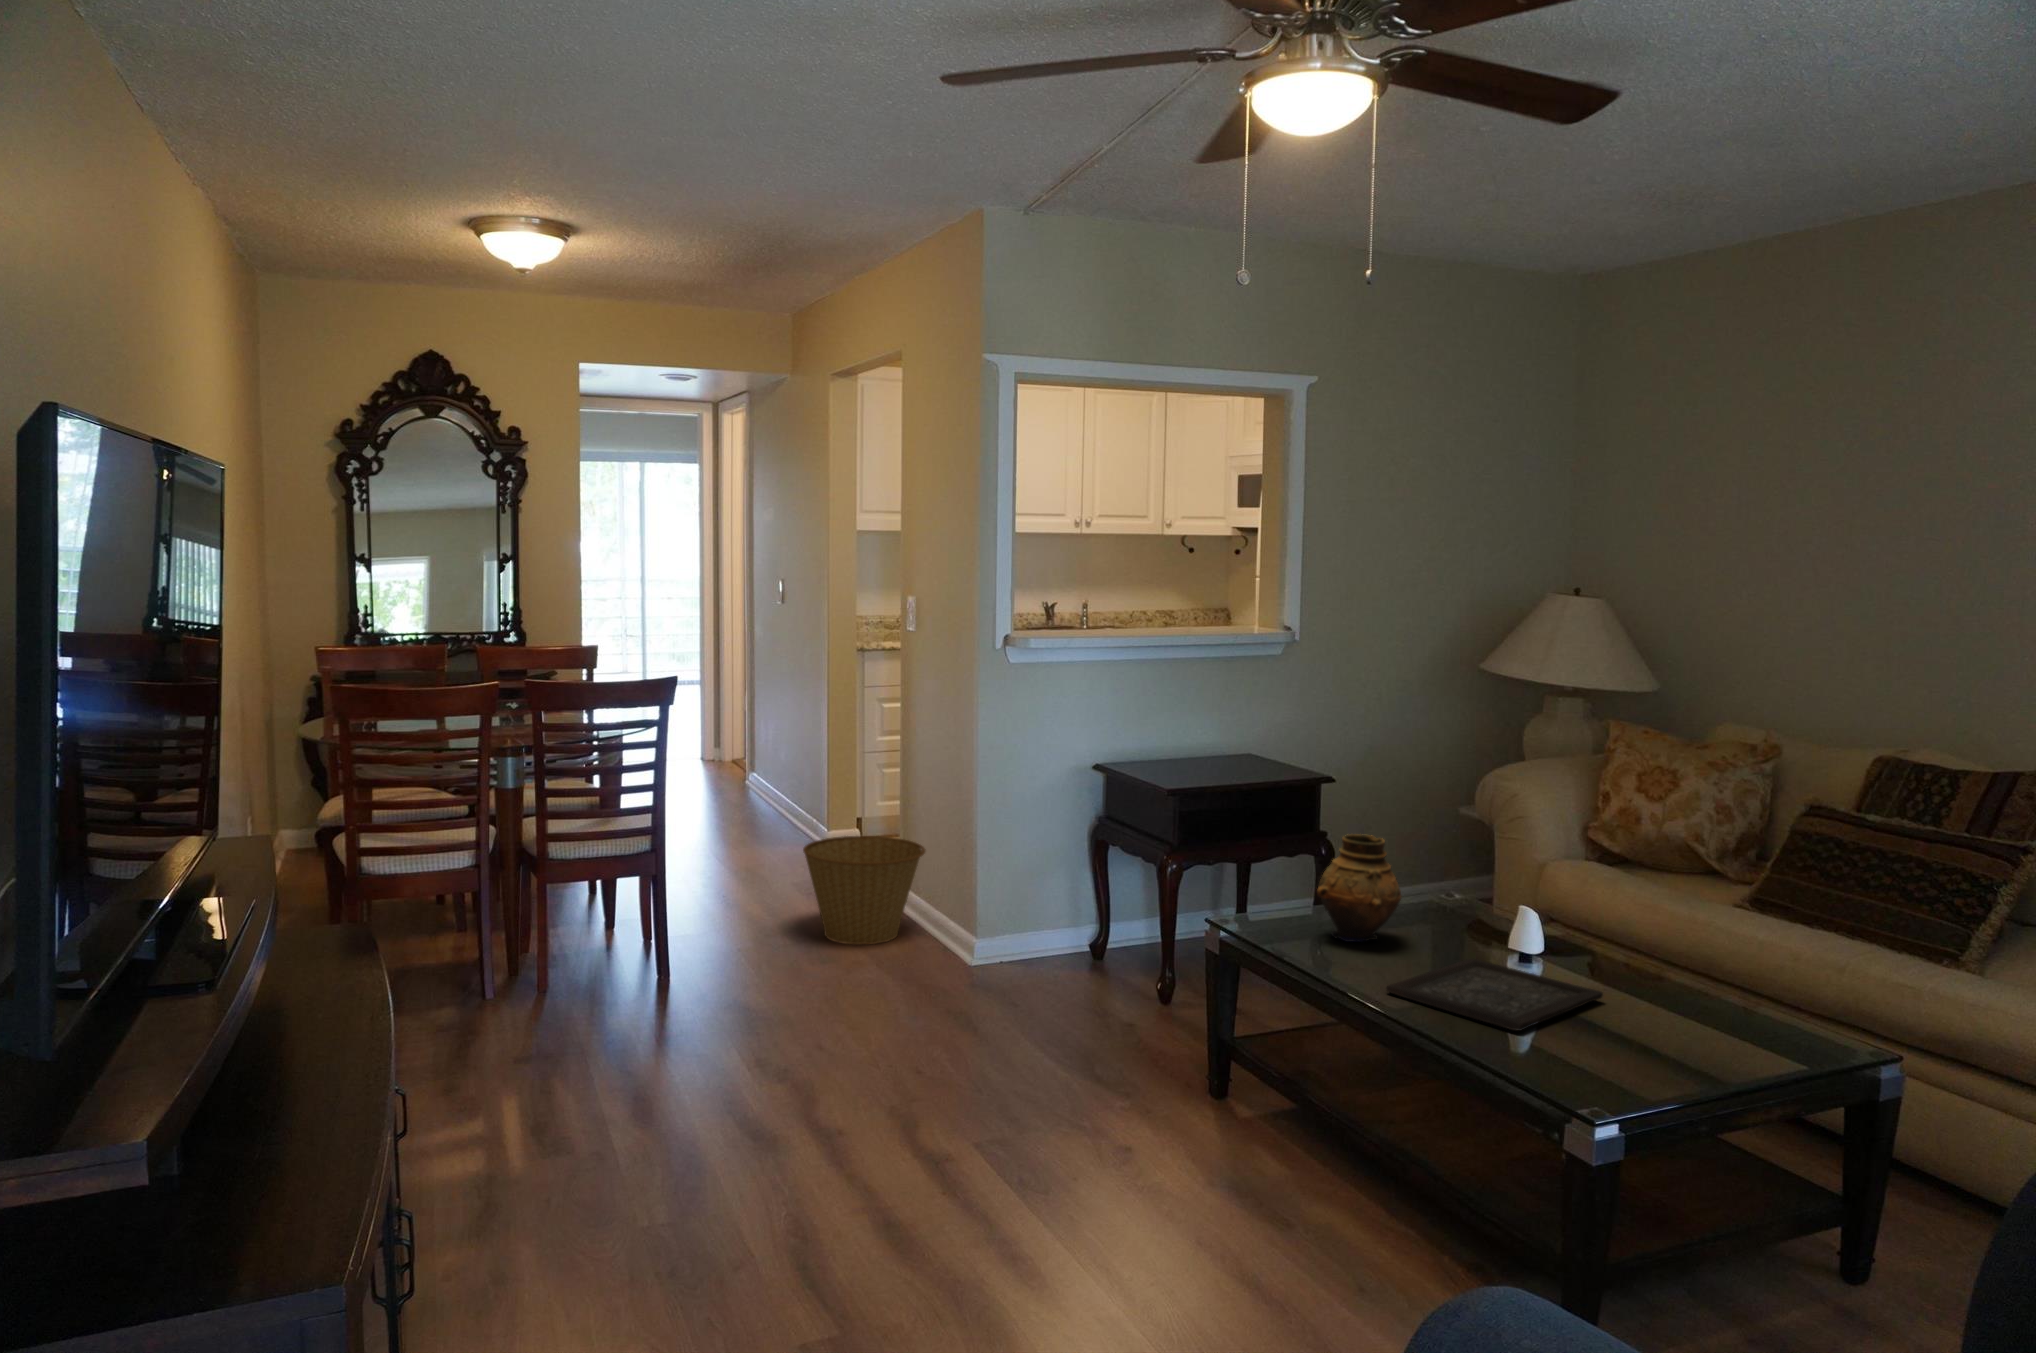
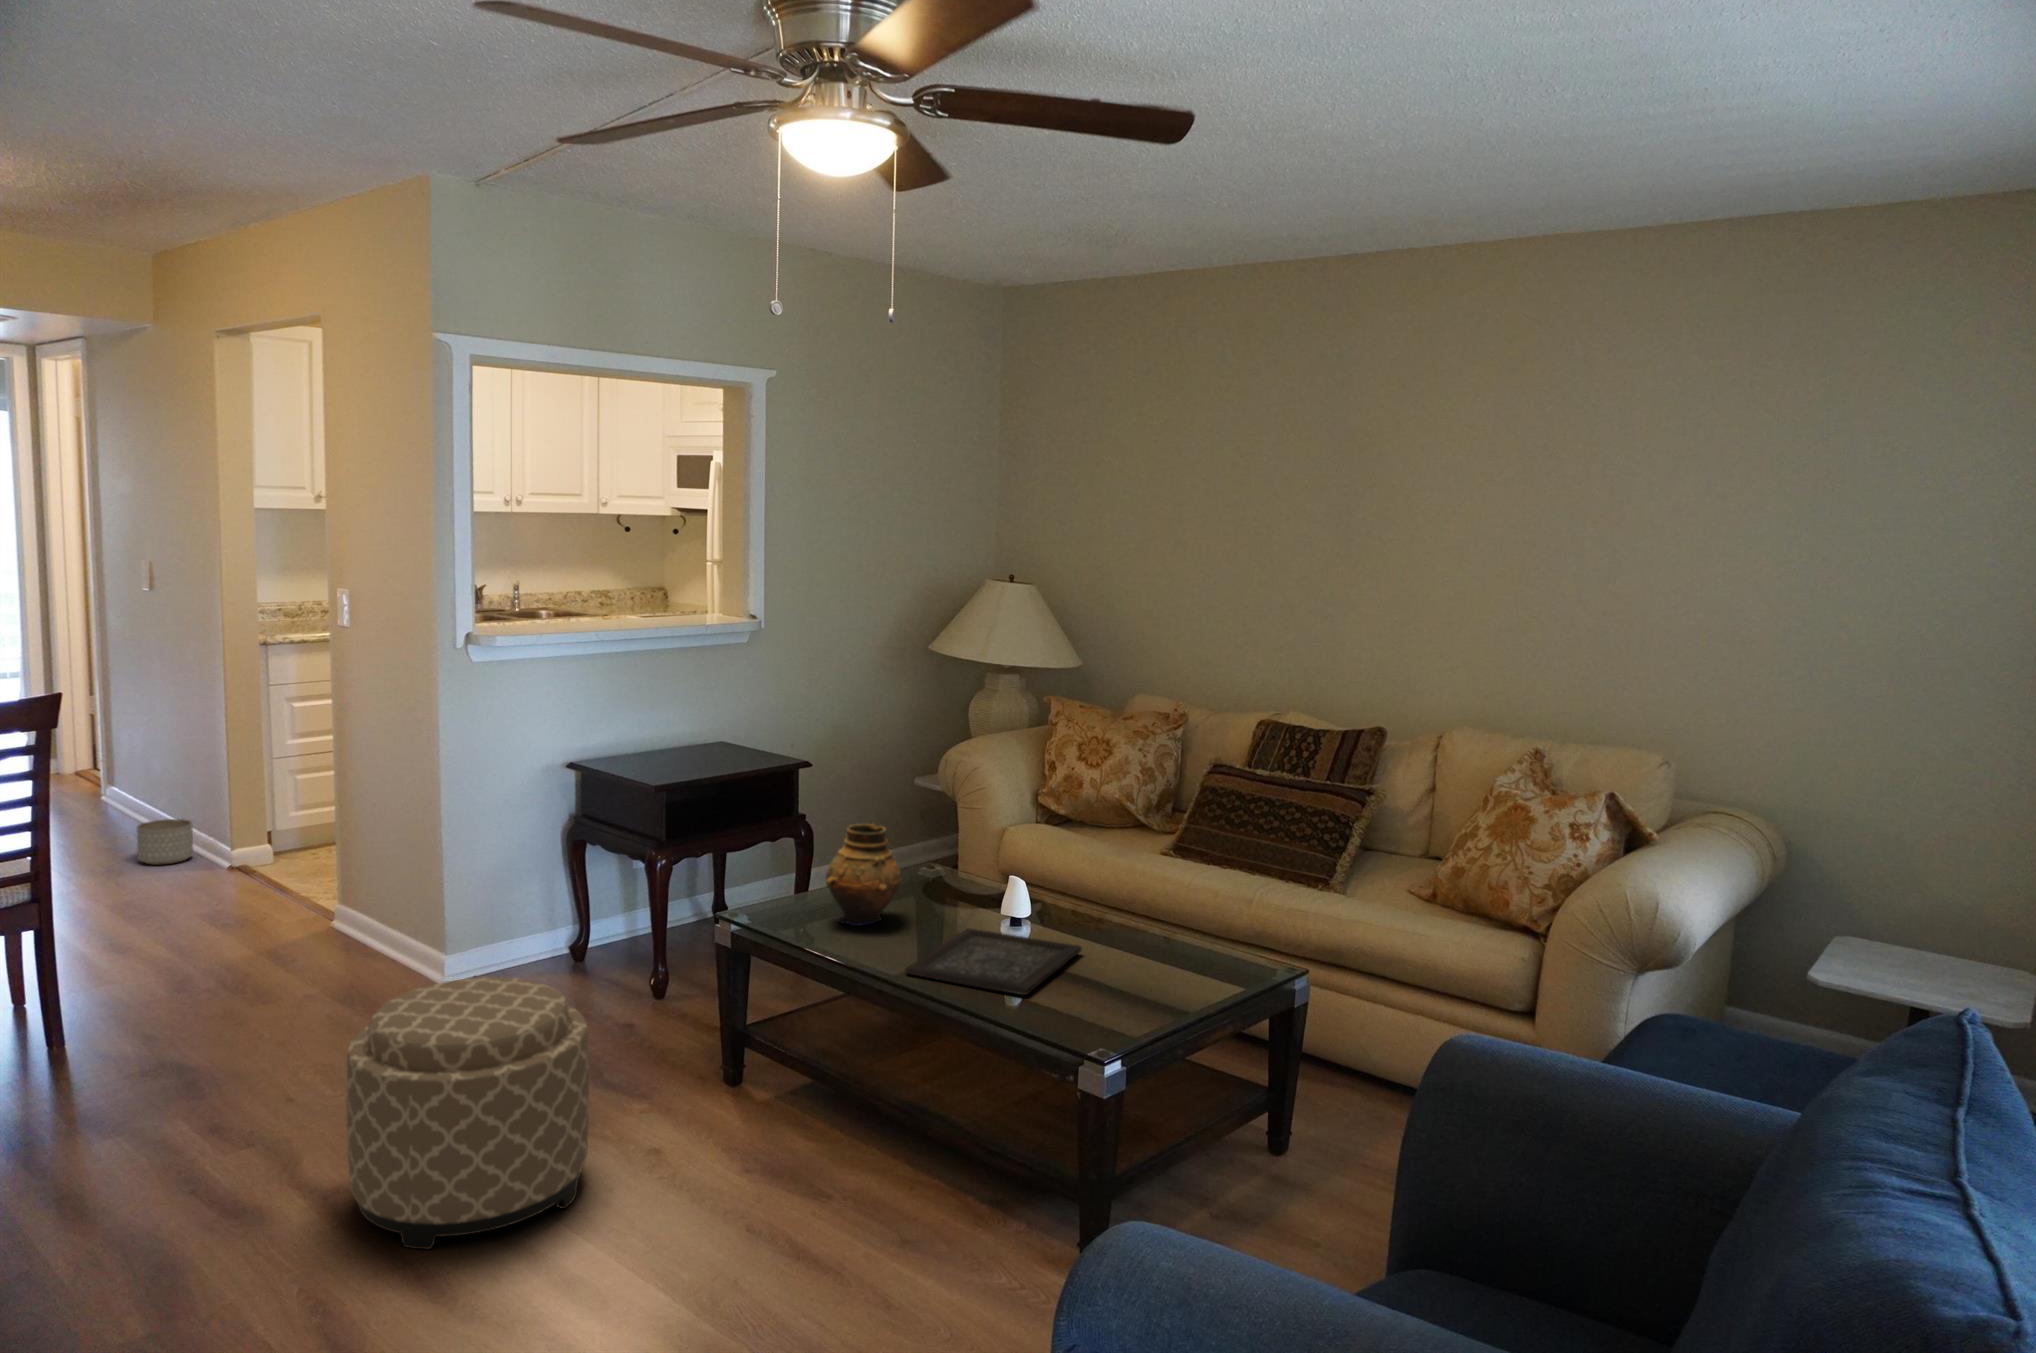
planter: none [760,799,802,837] -> present [137,819,193,865]
basket: present [803,836,925,944] -> none [223,859,377,984]
ottoman: none [849,940,1061,1182] -> present [347,977,589,1249]

